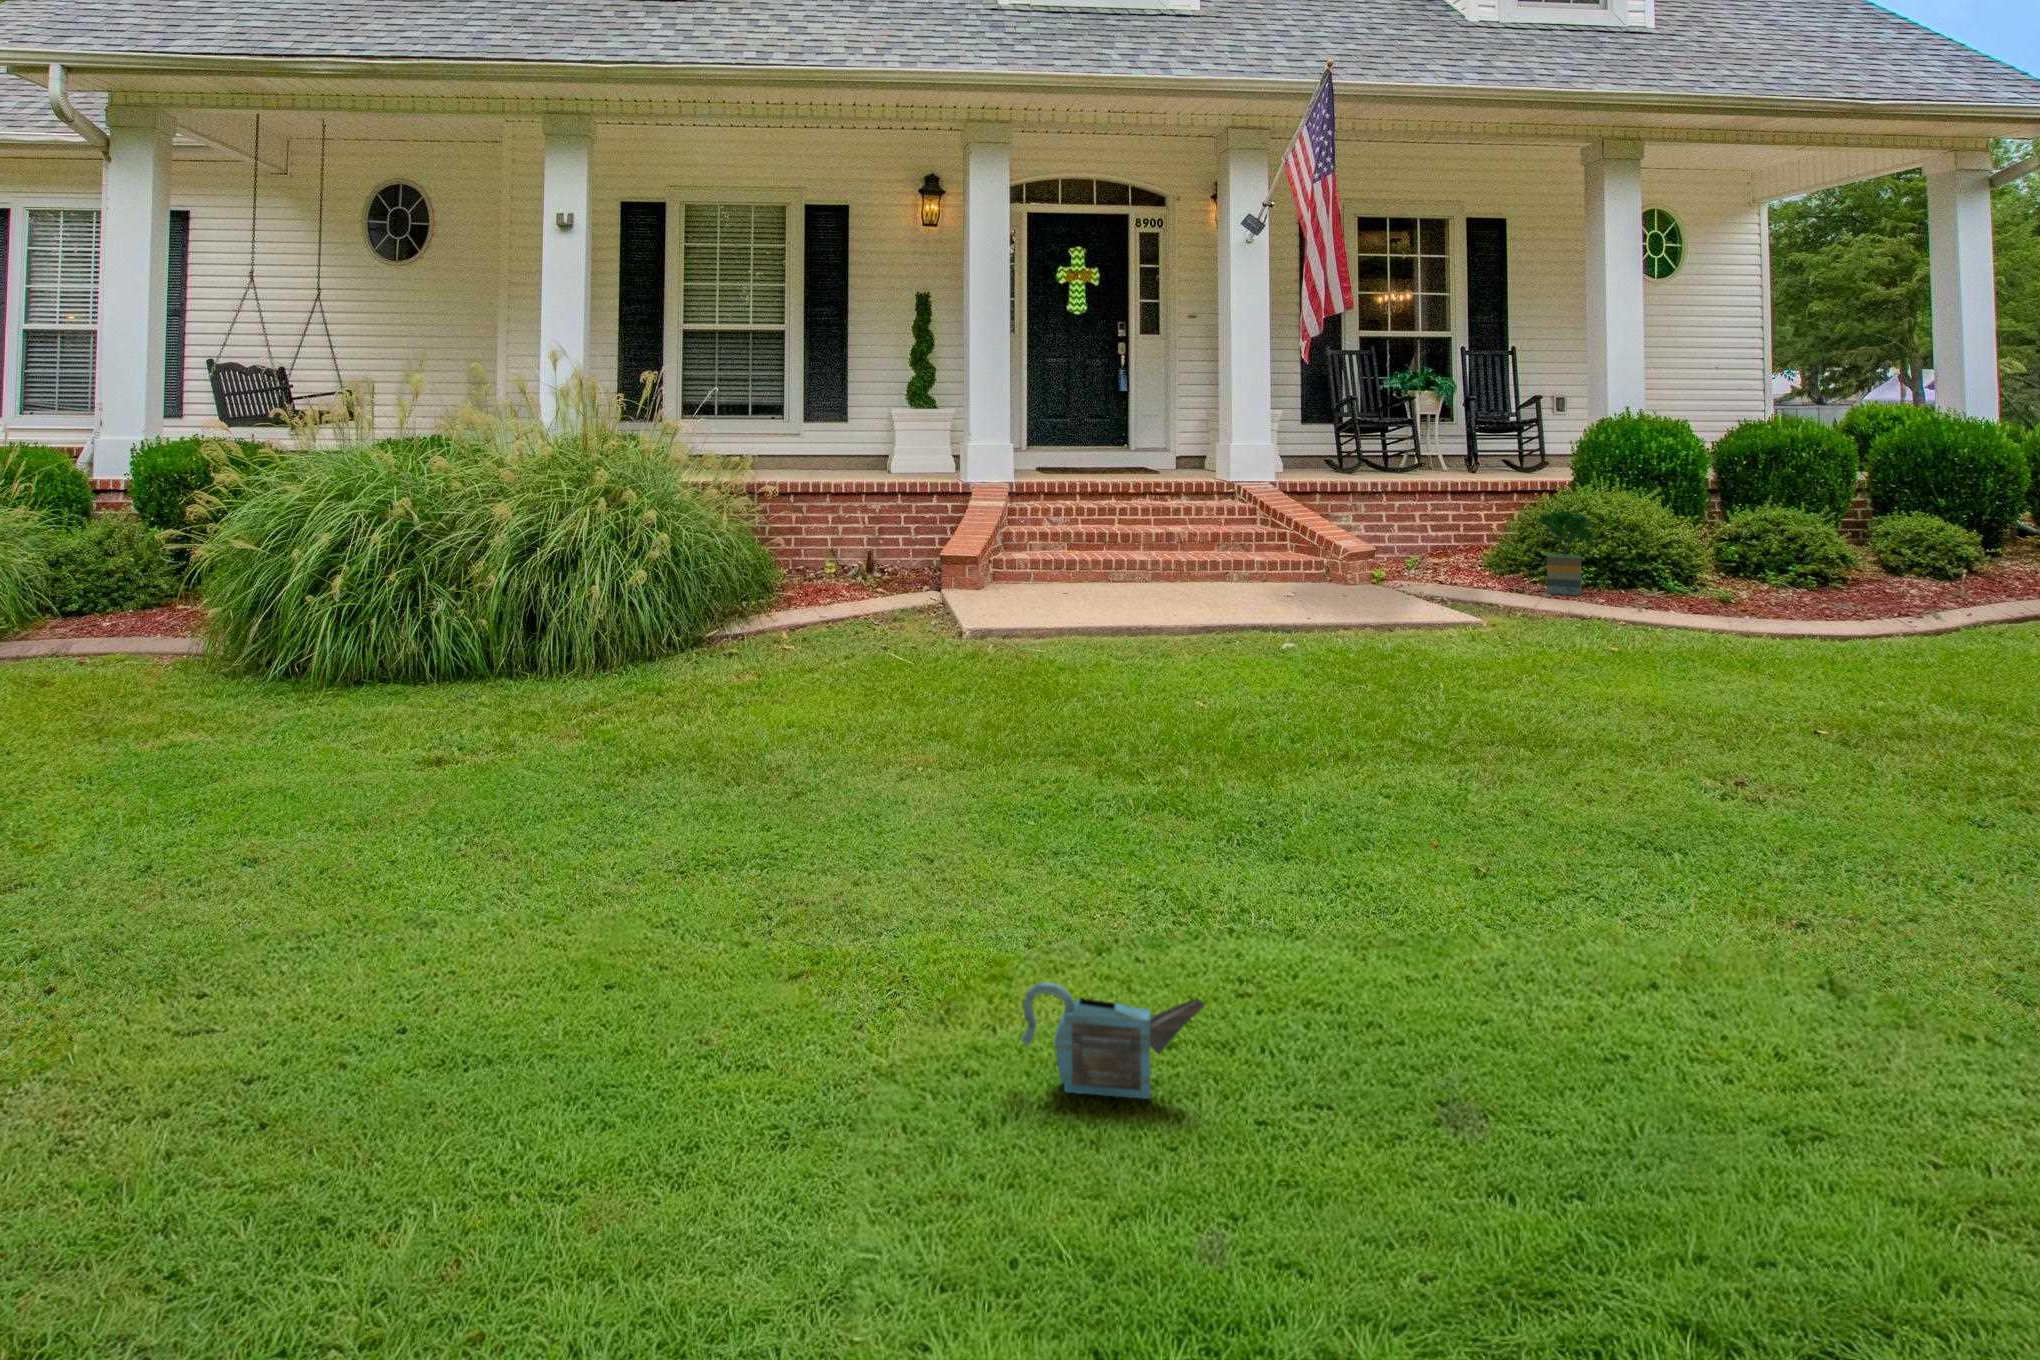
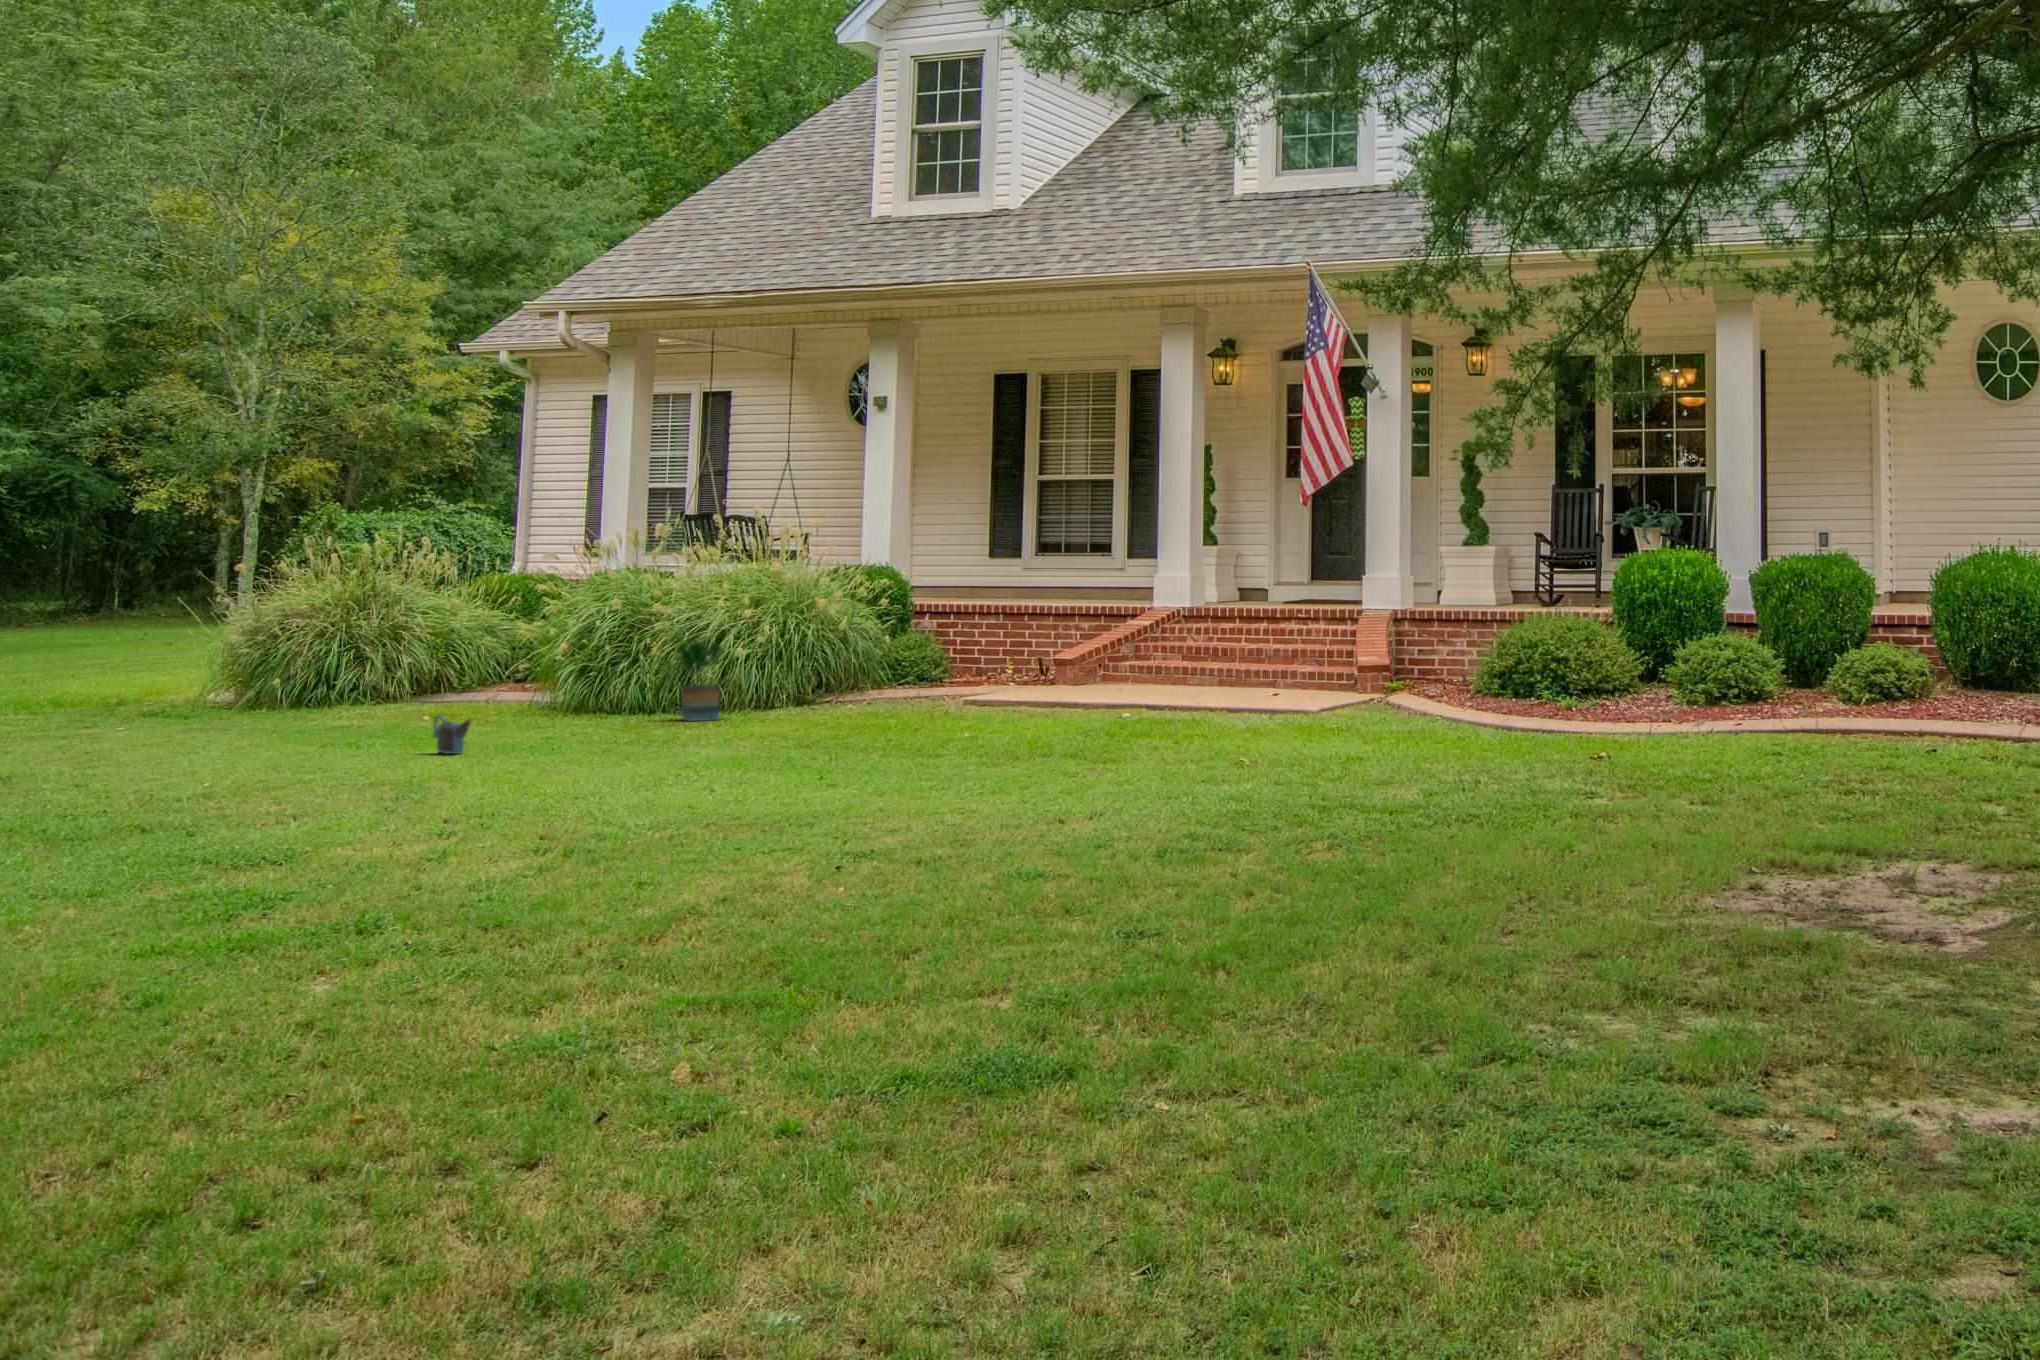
potted tree: present [1537,511,1596,596] -> present [674,642,731,722]

